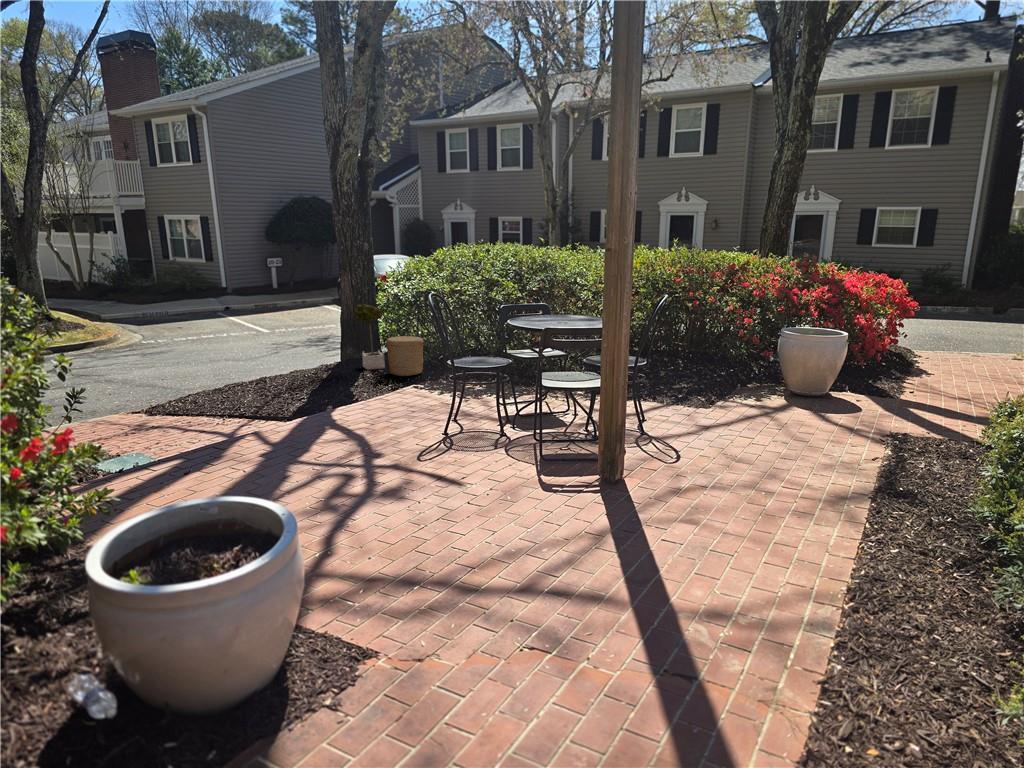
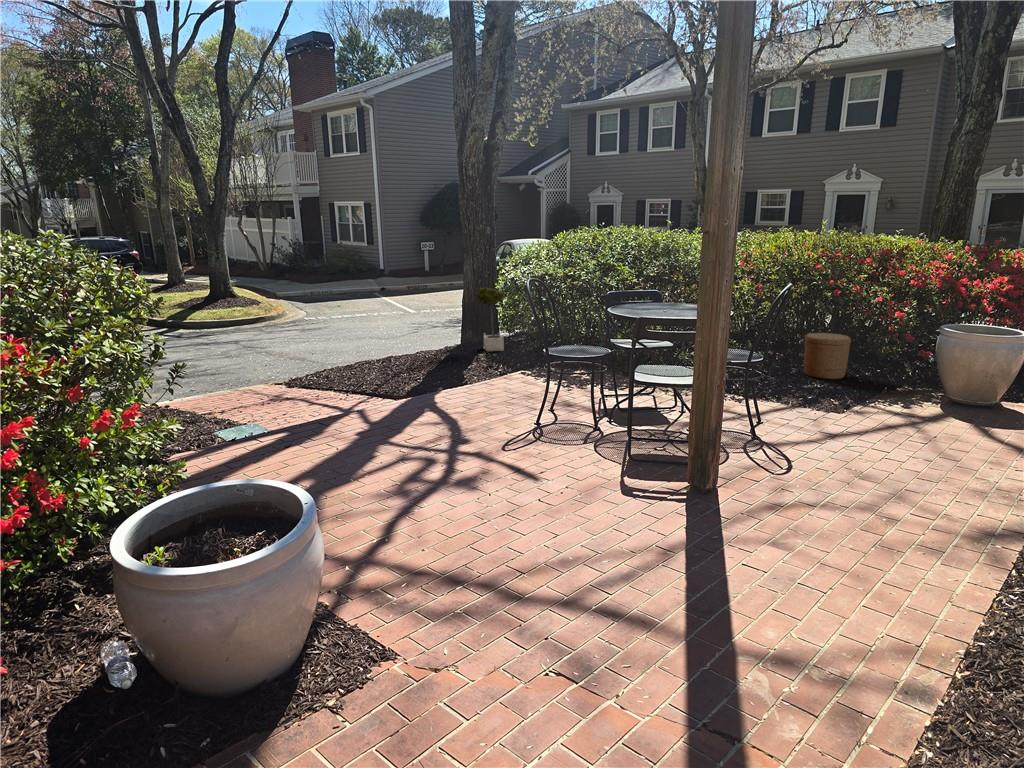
woven basket: present [386,336,423,376] -> present [804,333,851,379]

